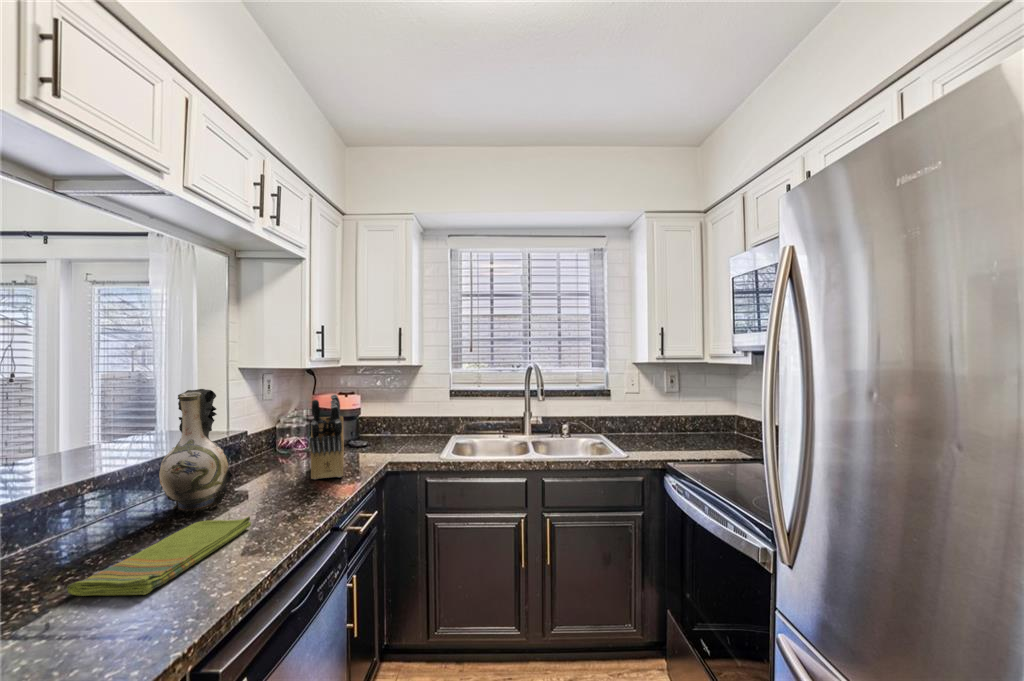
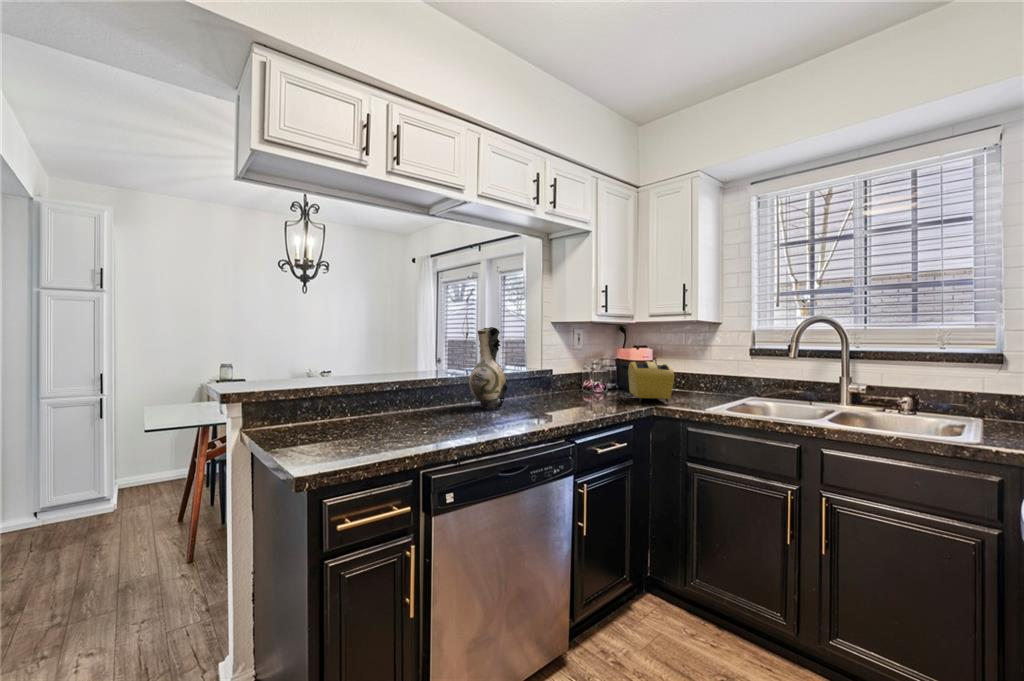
knife block: present [310,394,344,480] -> none [565,337,613,408]
toaster: none [346,411,406,459] -> present [628,361,674,403]
dish towel: present [67,517,251,596] -> none [392,410,498,429]

